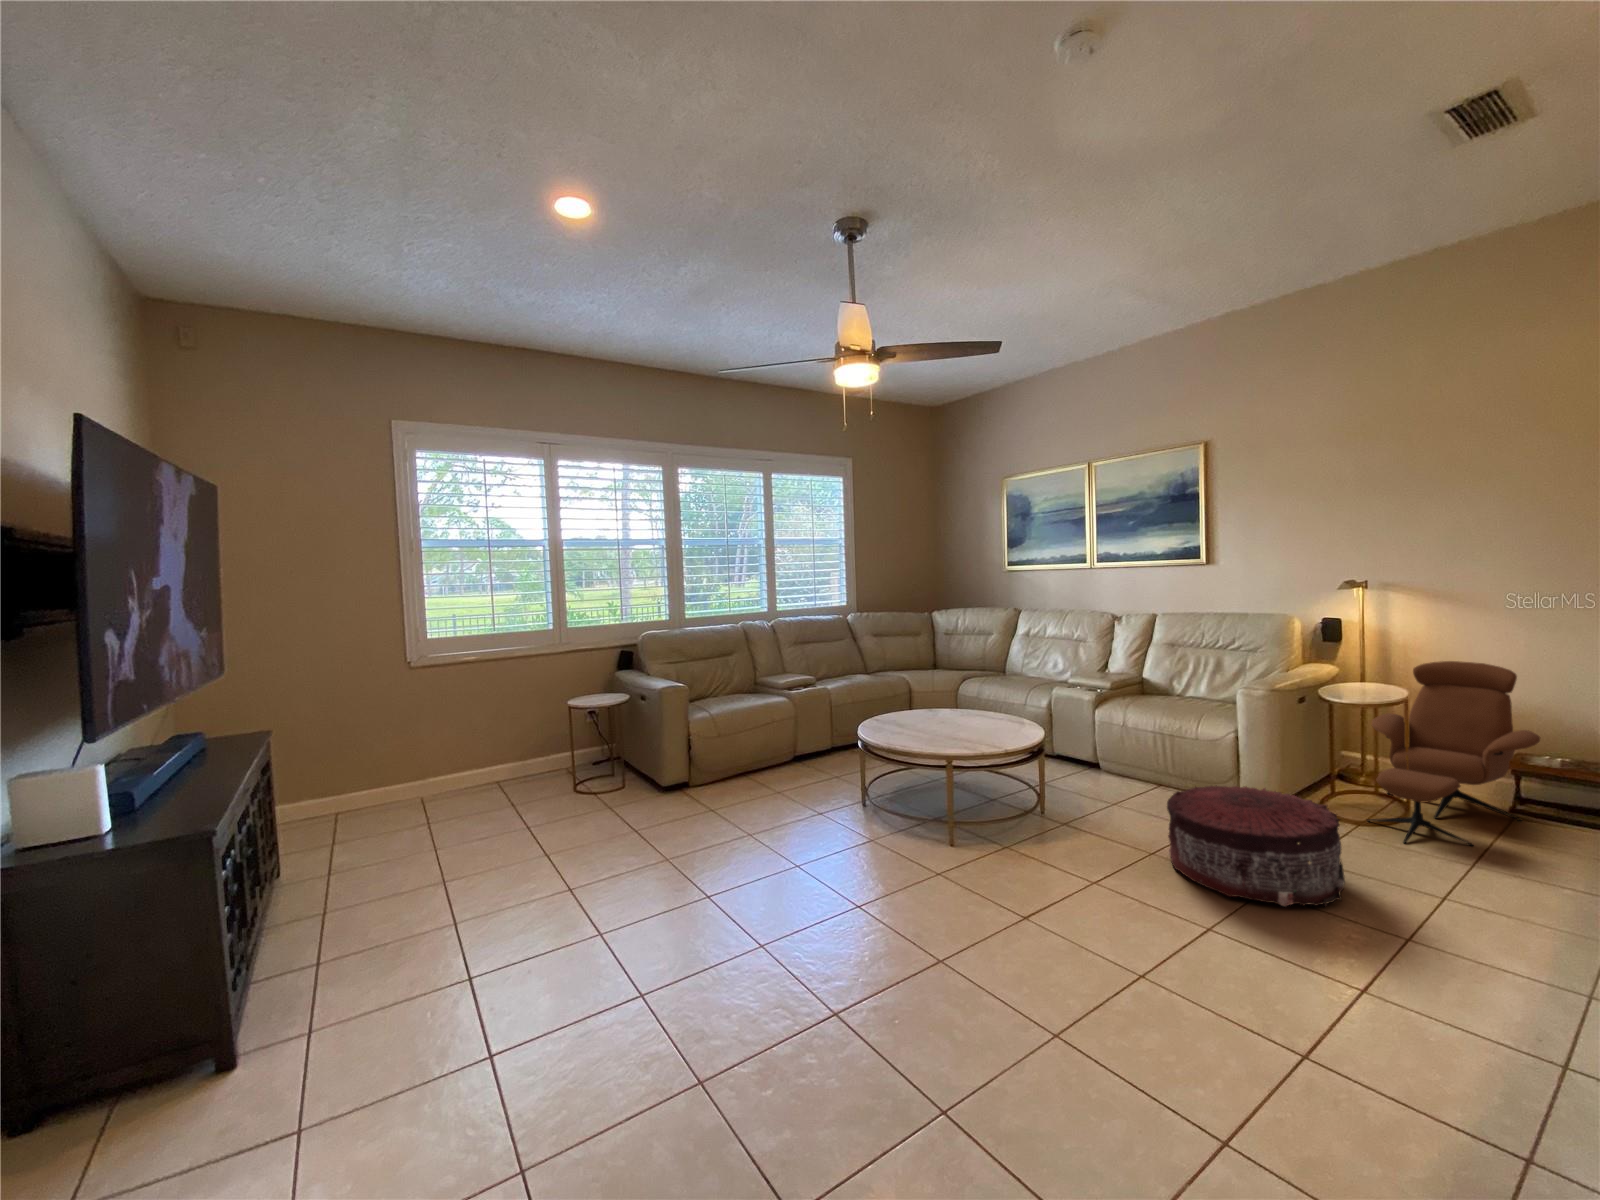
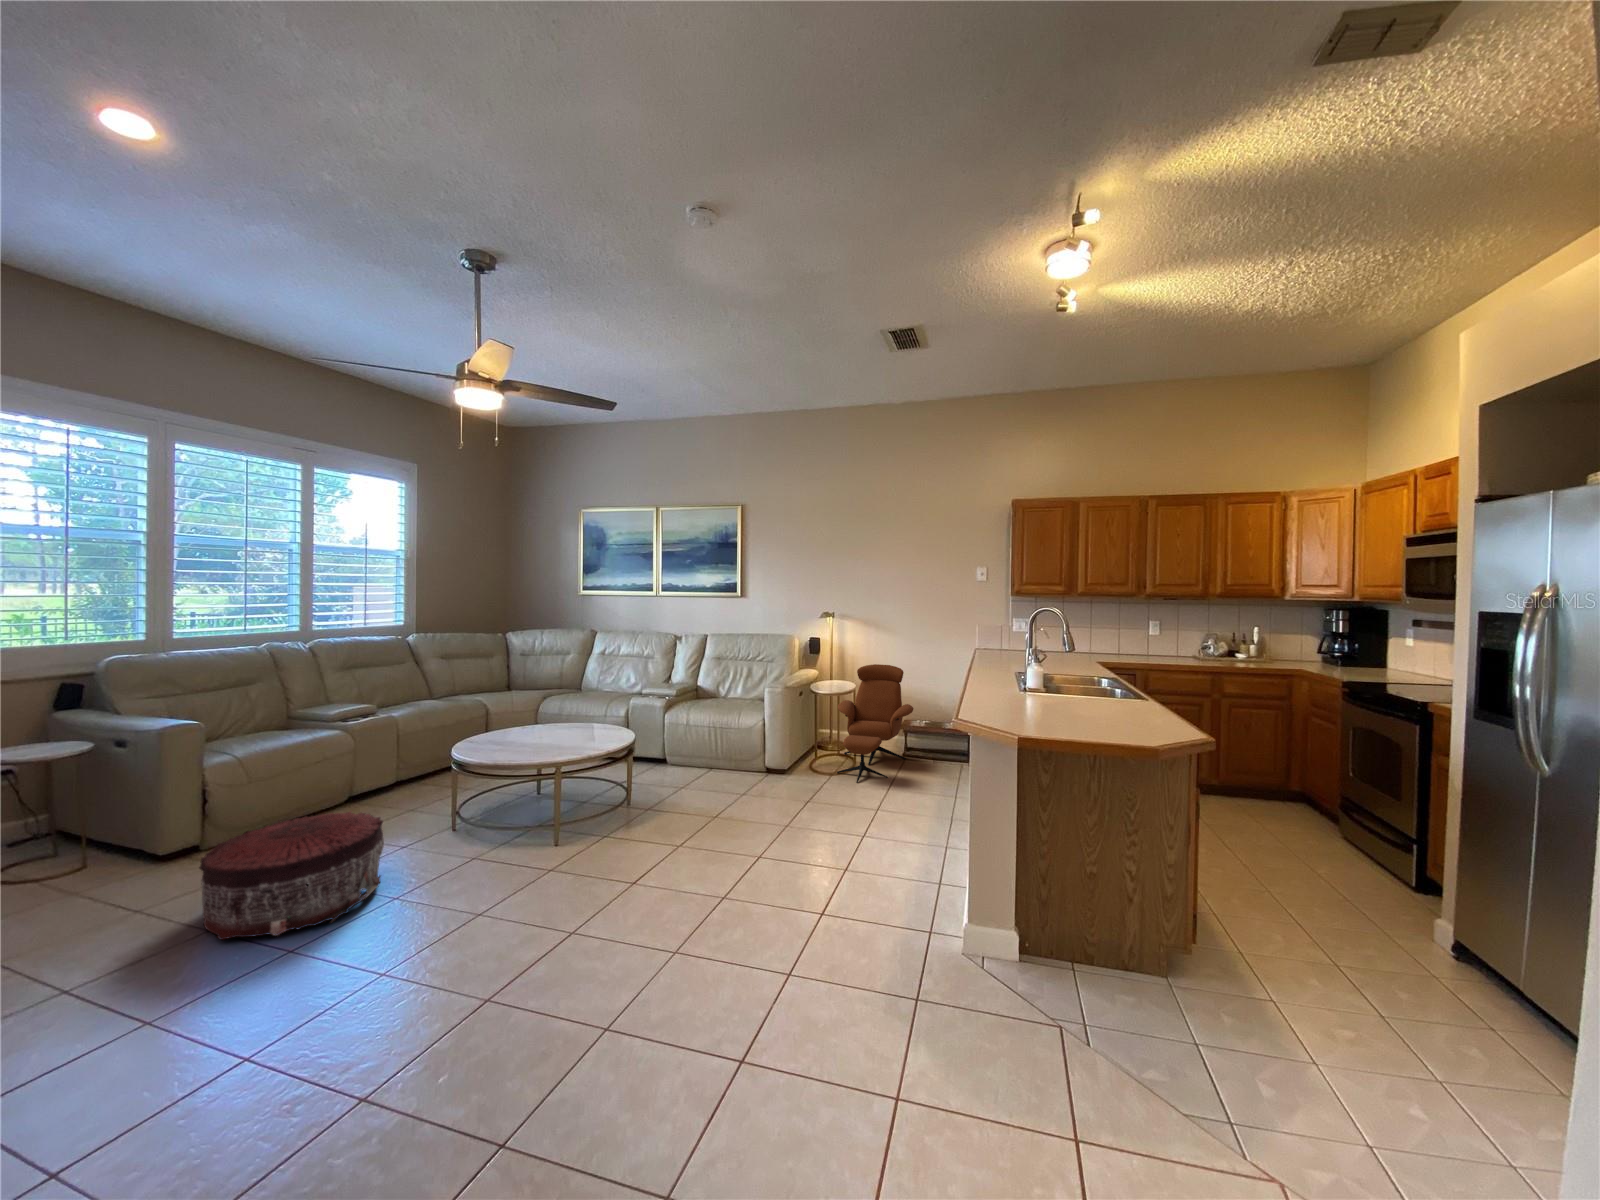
pouf: present [1167,786,1345,906] -> present [199,812,384,940]

